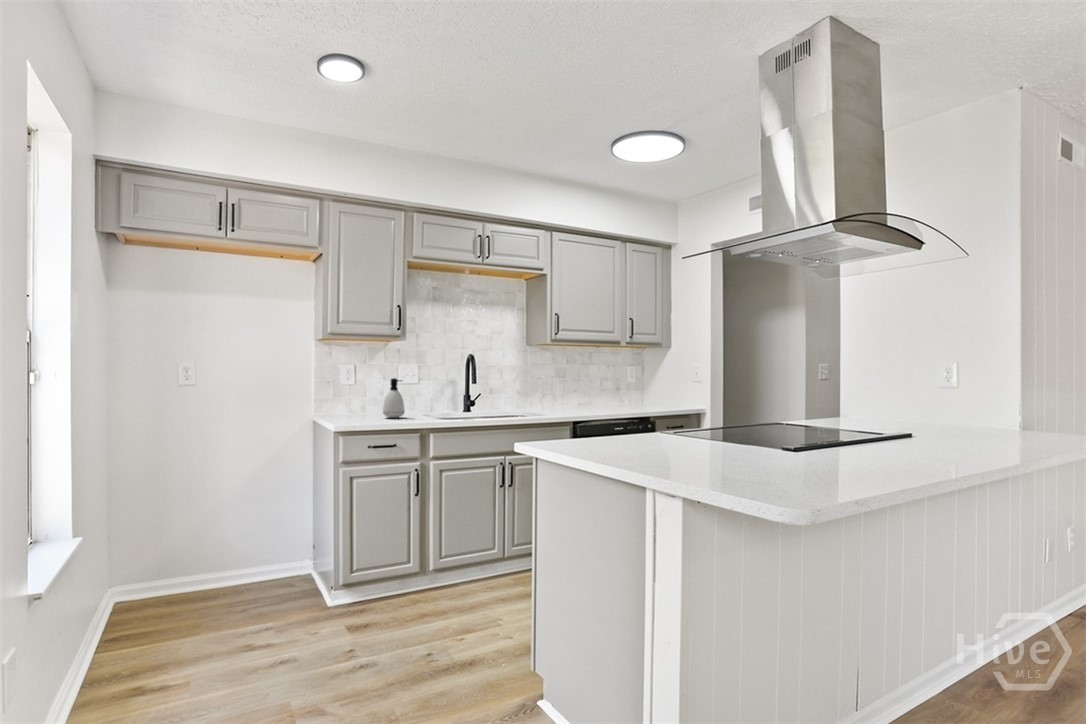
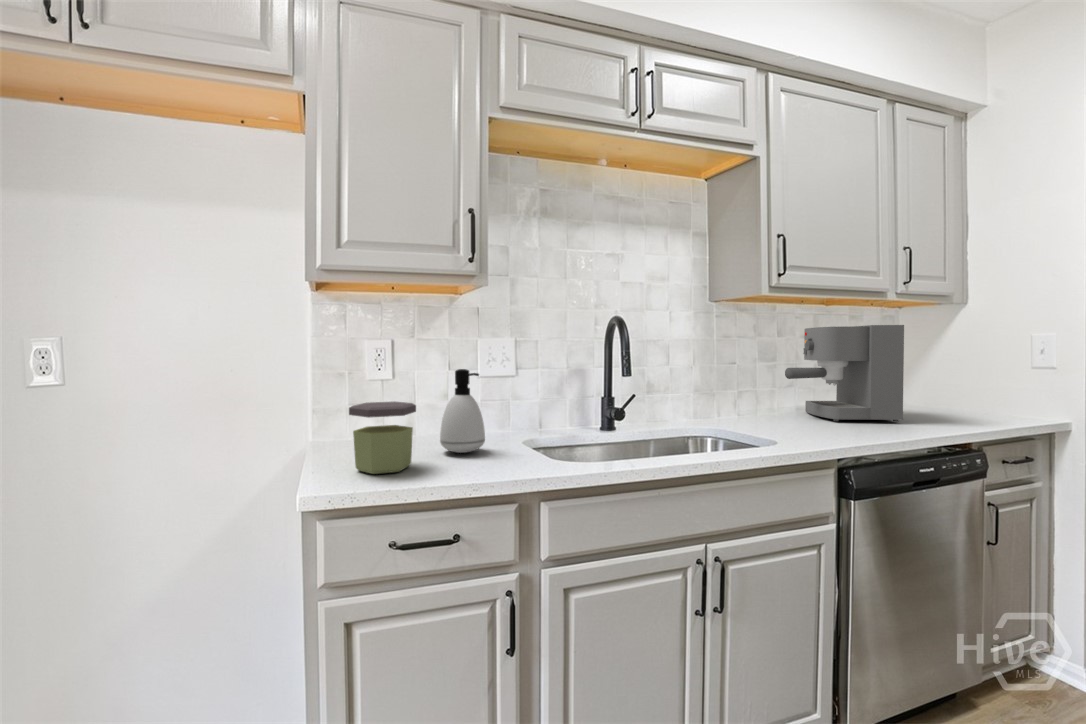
coffee maker: none [569,359,626,410] -> present [785,325,904,422]
jar: none [346,392,375,422] -> present [349,402,416,474]

